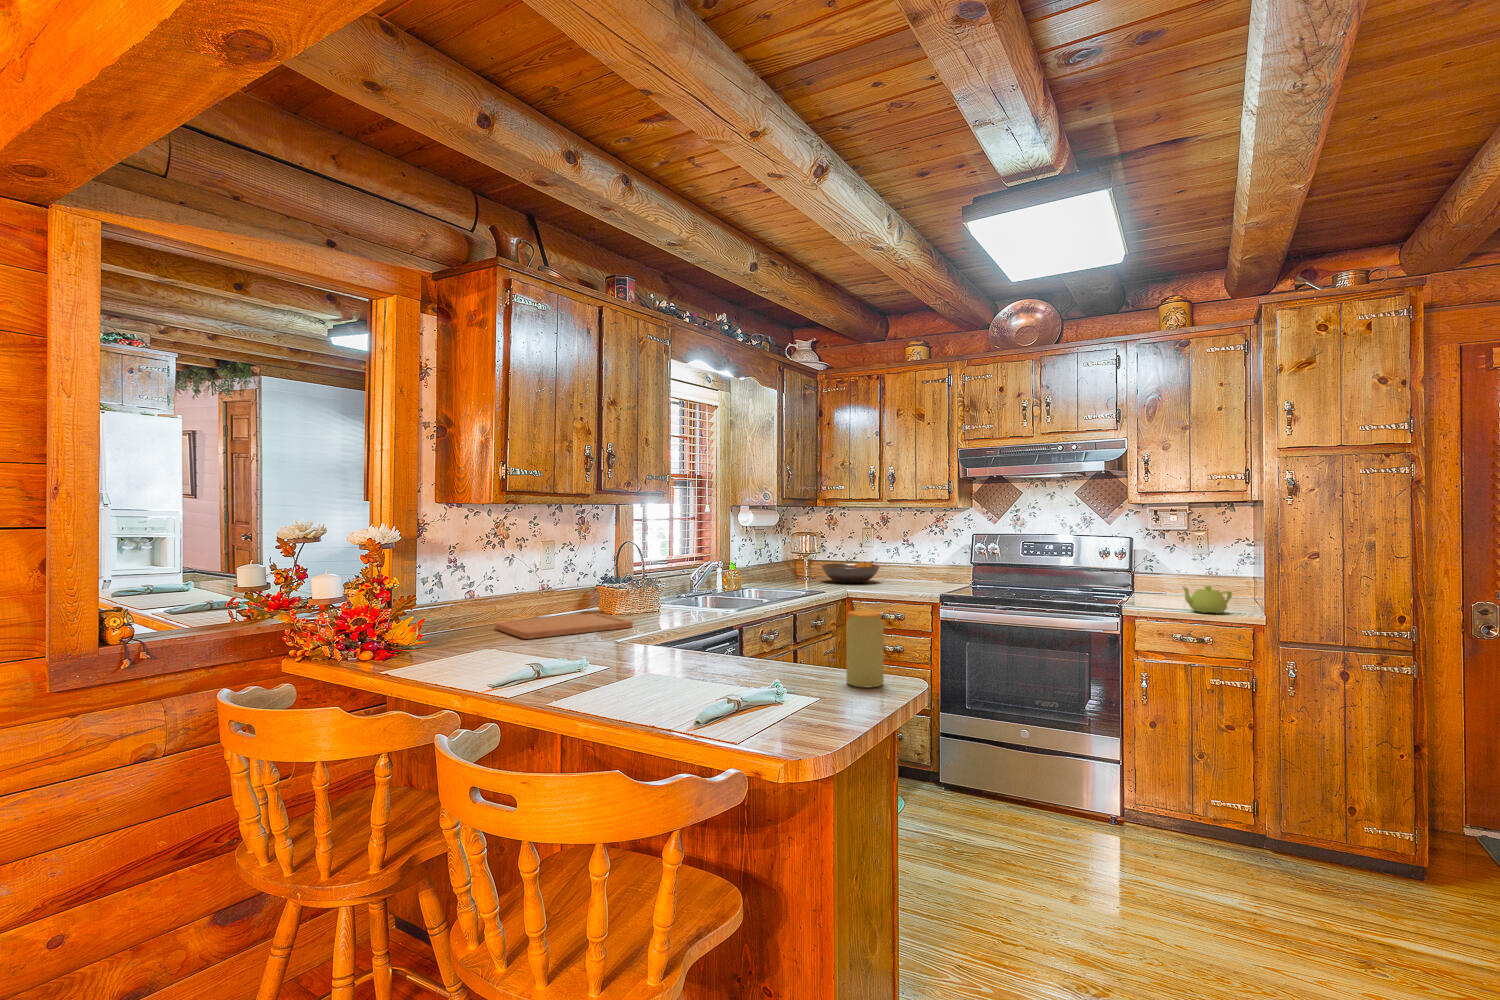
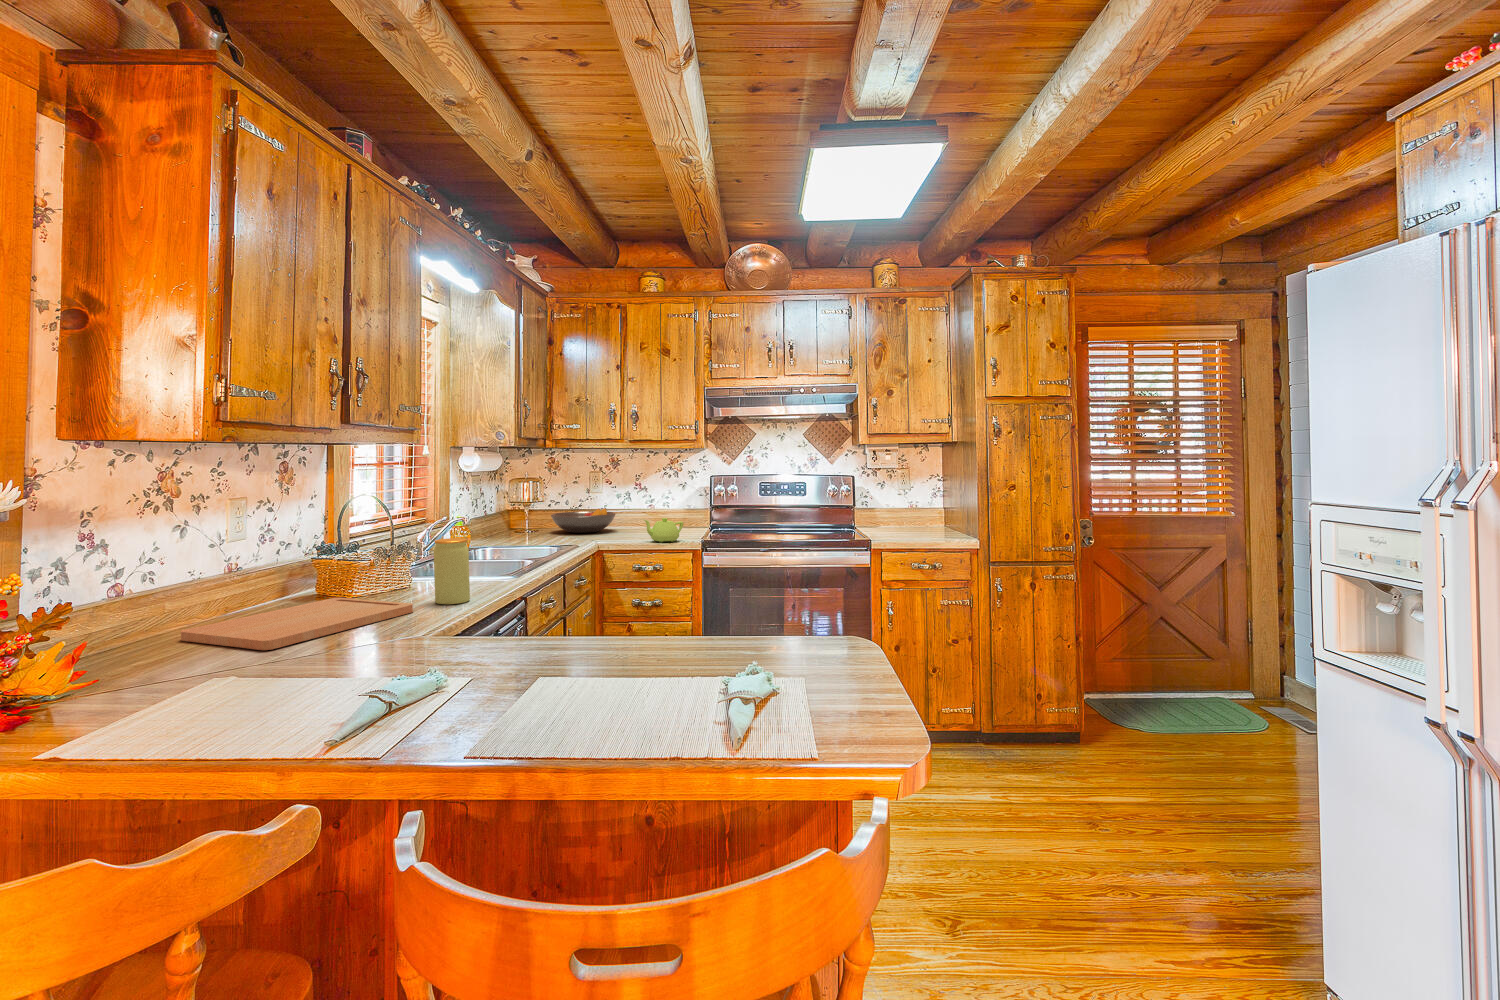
teapot: present [1183,586,1232,614] -> present [644,518,683,542]
jar: present [846,610,884,688] -> present [434,538,470,604]

